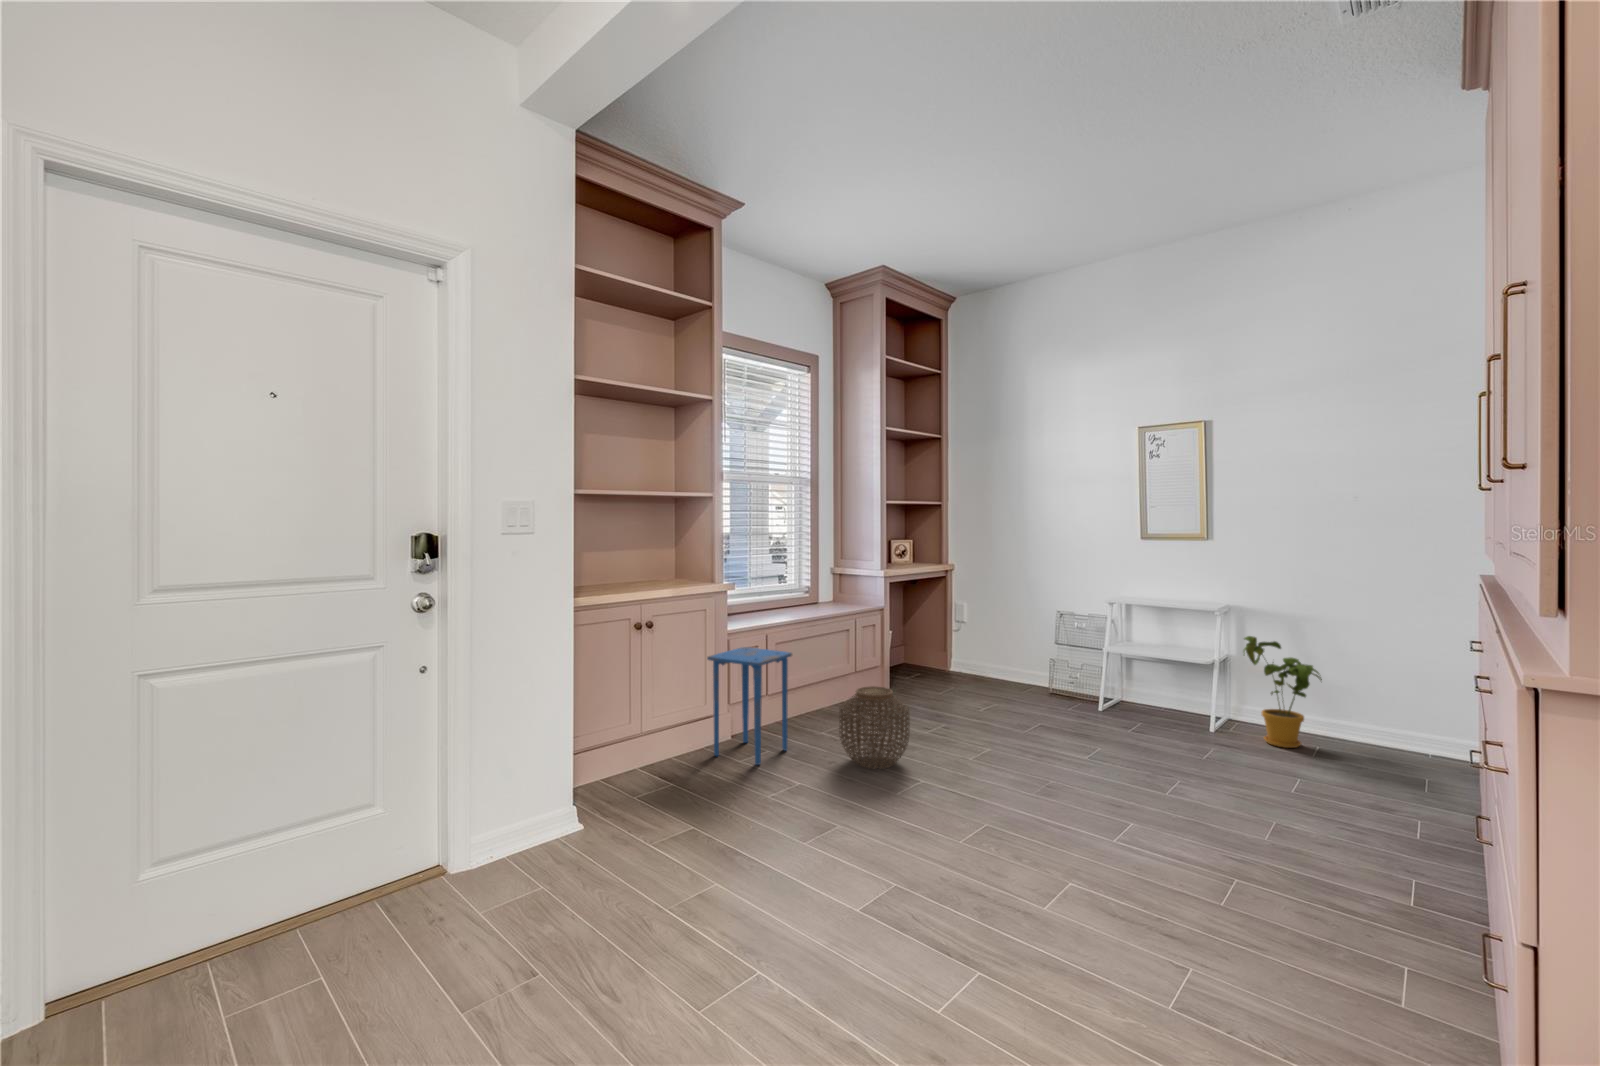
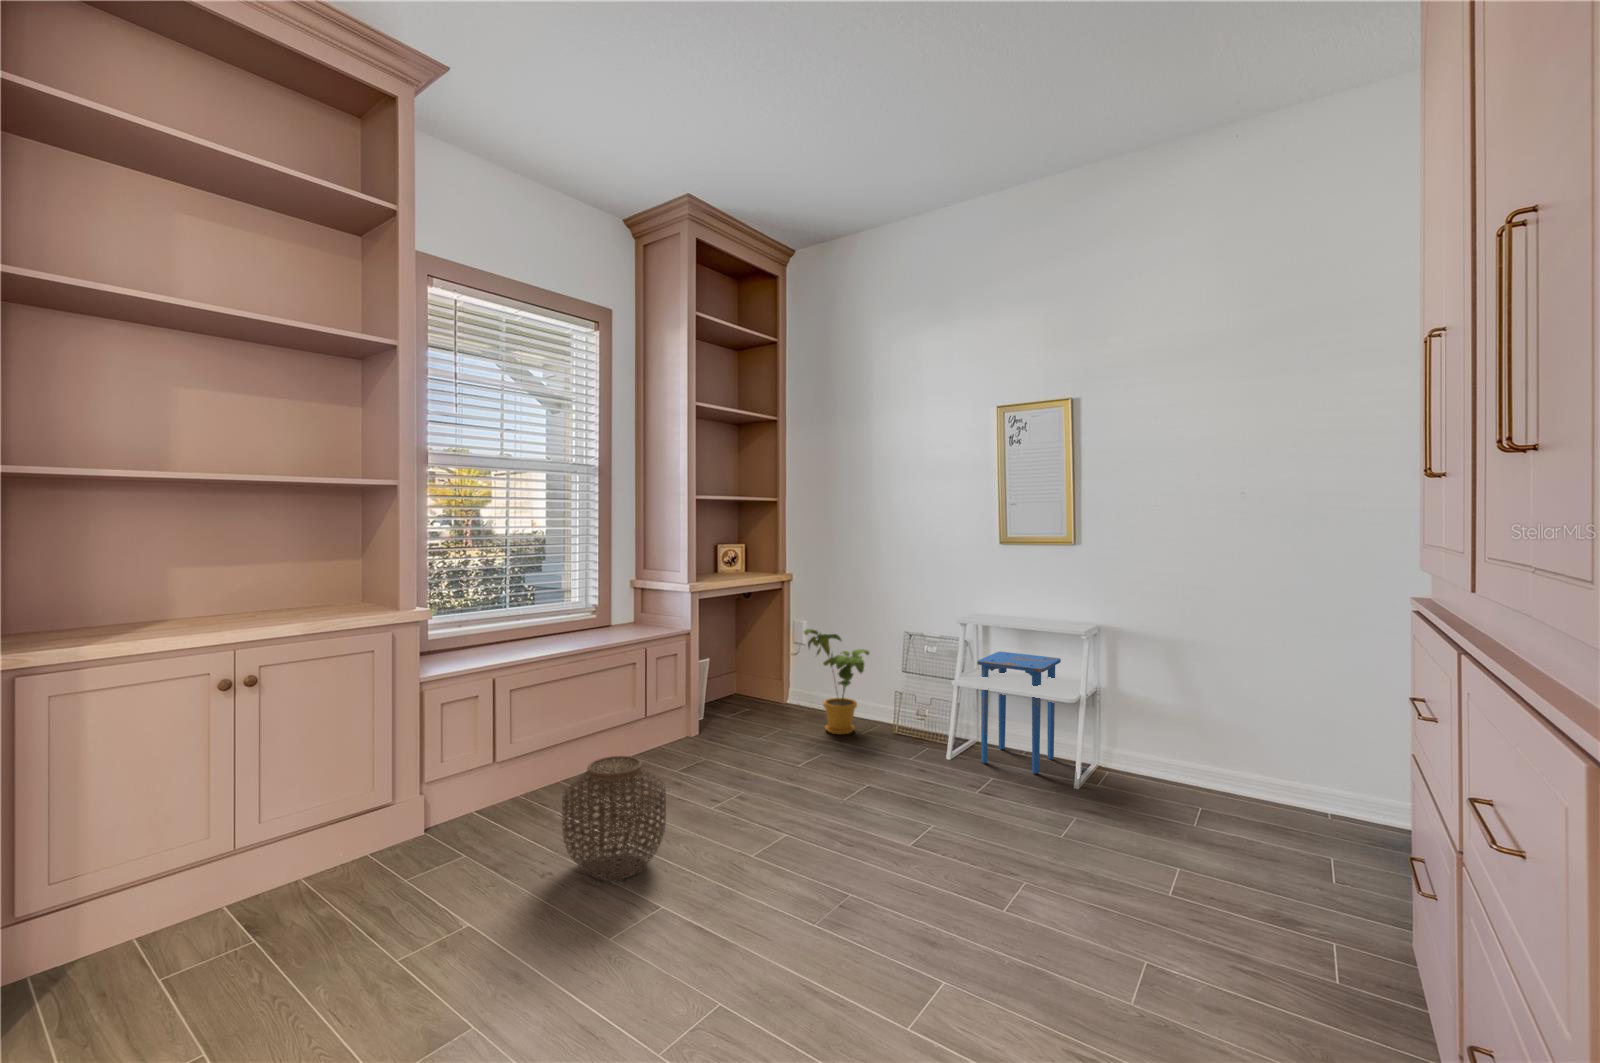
house plant: present [1244,636,1322,748] -> present [804,629,869,734]
side table: present [707,647,792,765] -> present [977,652,1061,774]

